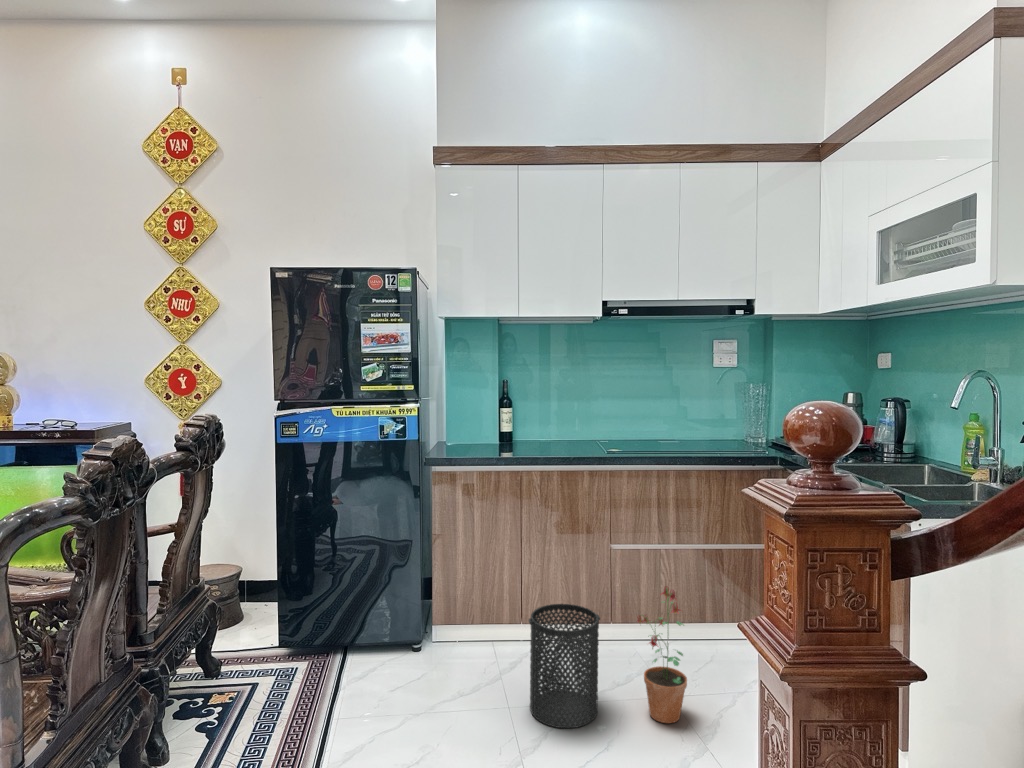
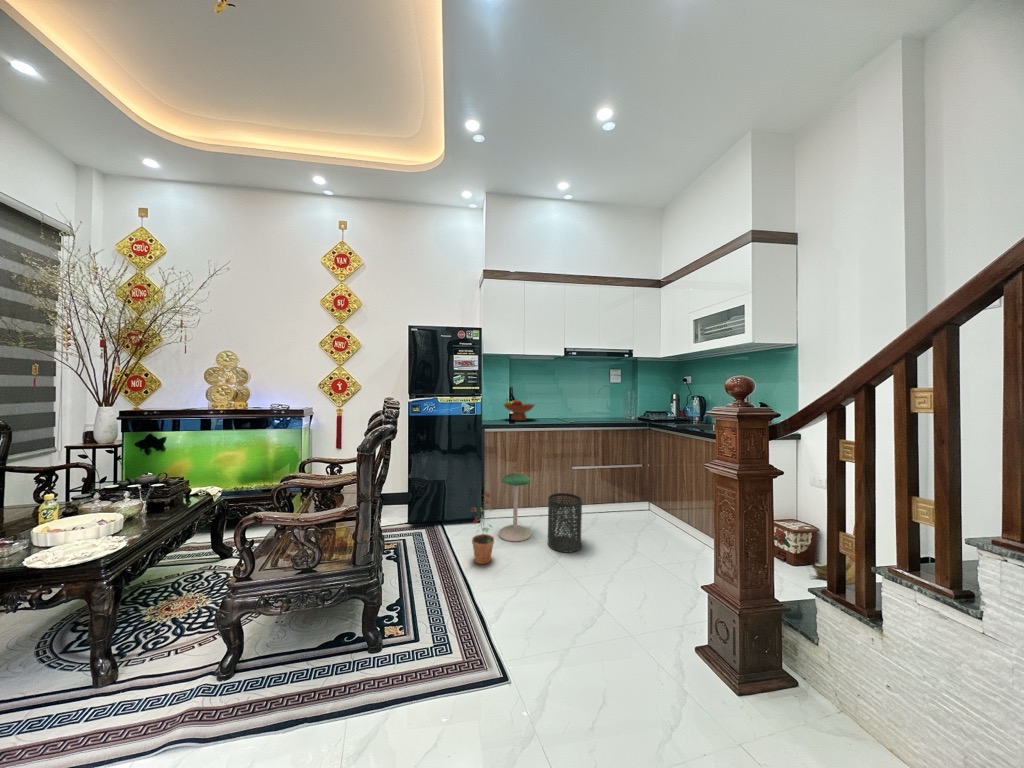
fruit bowl: none [475,405,540,450] -> present [504,399,535,421]
stool: none [443,559,509,695] -> present [499,473,532,542]
potted plant: present [637,586,687,723] -> present [471,492,494,564]

